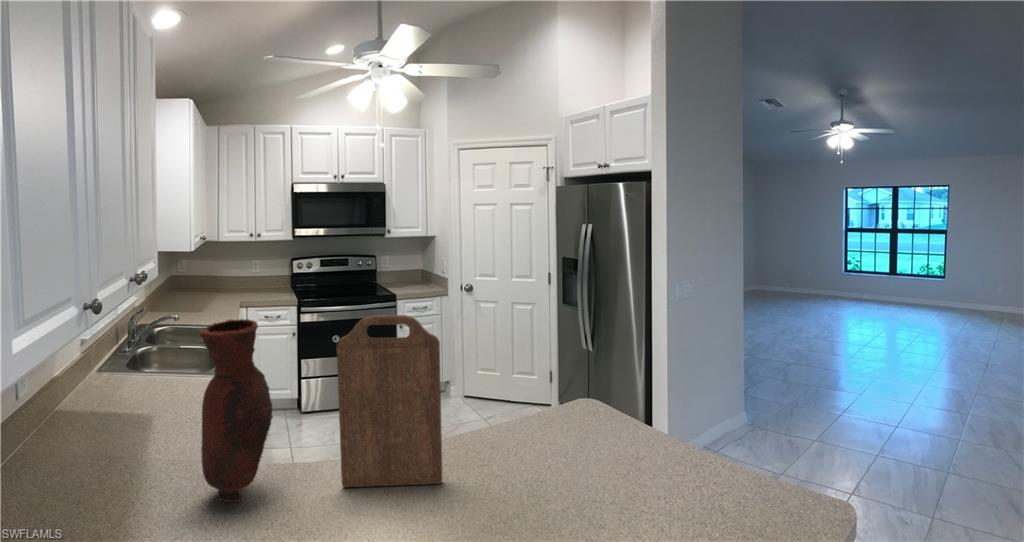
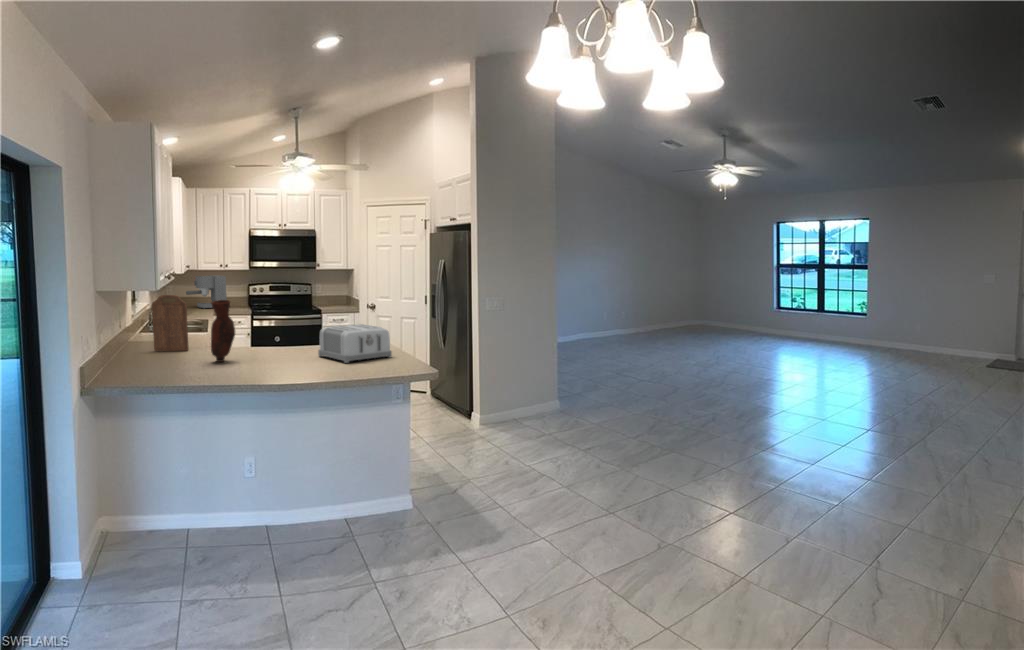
coffee maker: none [204,248,262,295] -> present [186,276,227,308]
cutting board: present [337,315,443,487] -> present [152,295,189,351]
toaster: none [487,359,678,502] -> present [318,324,392,363]

